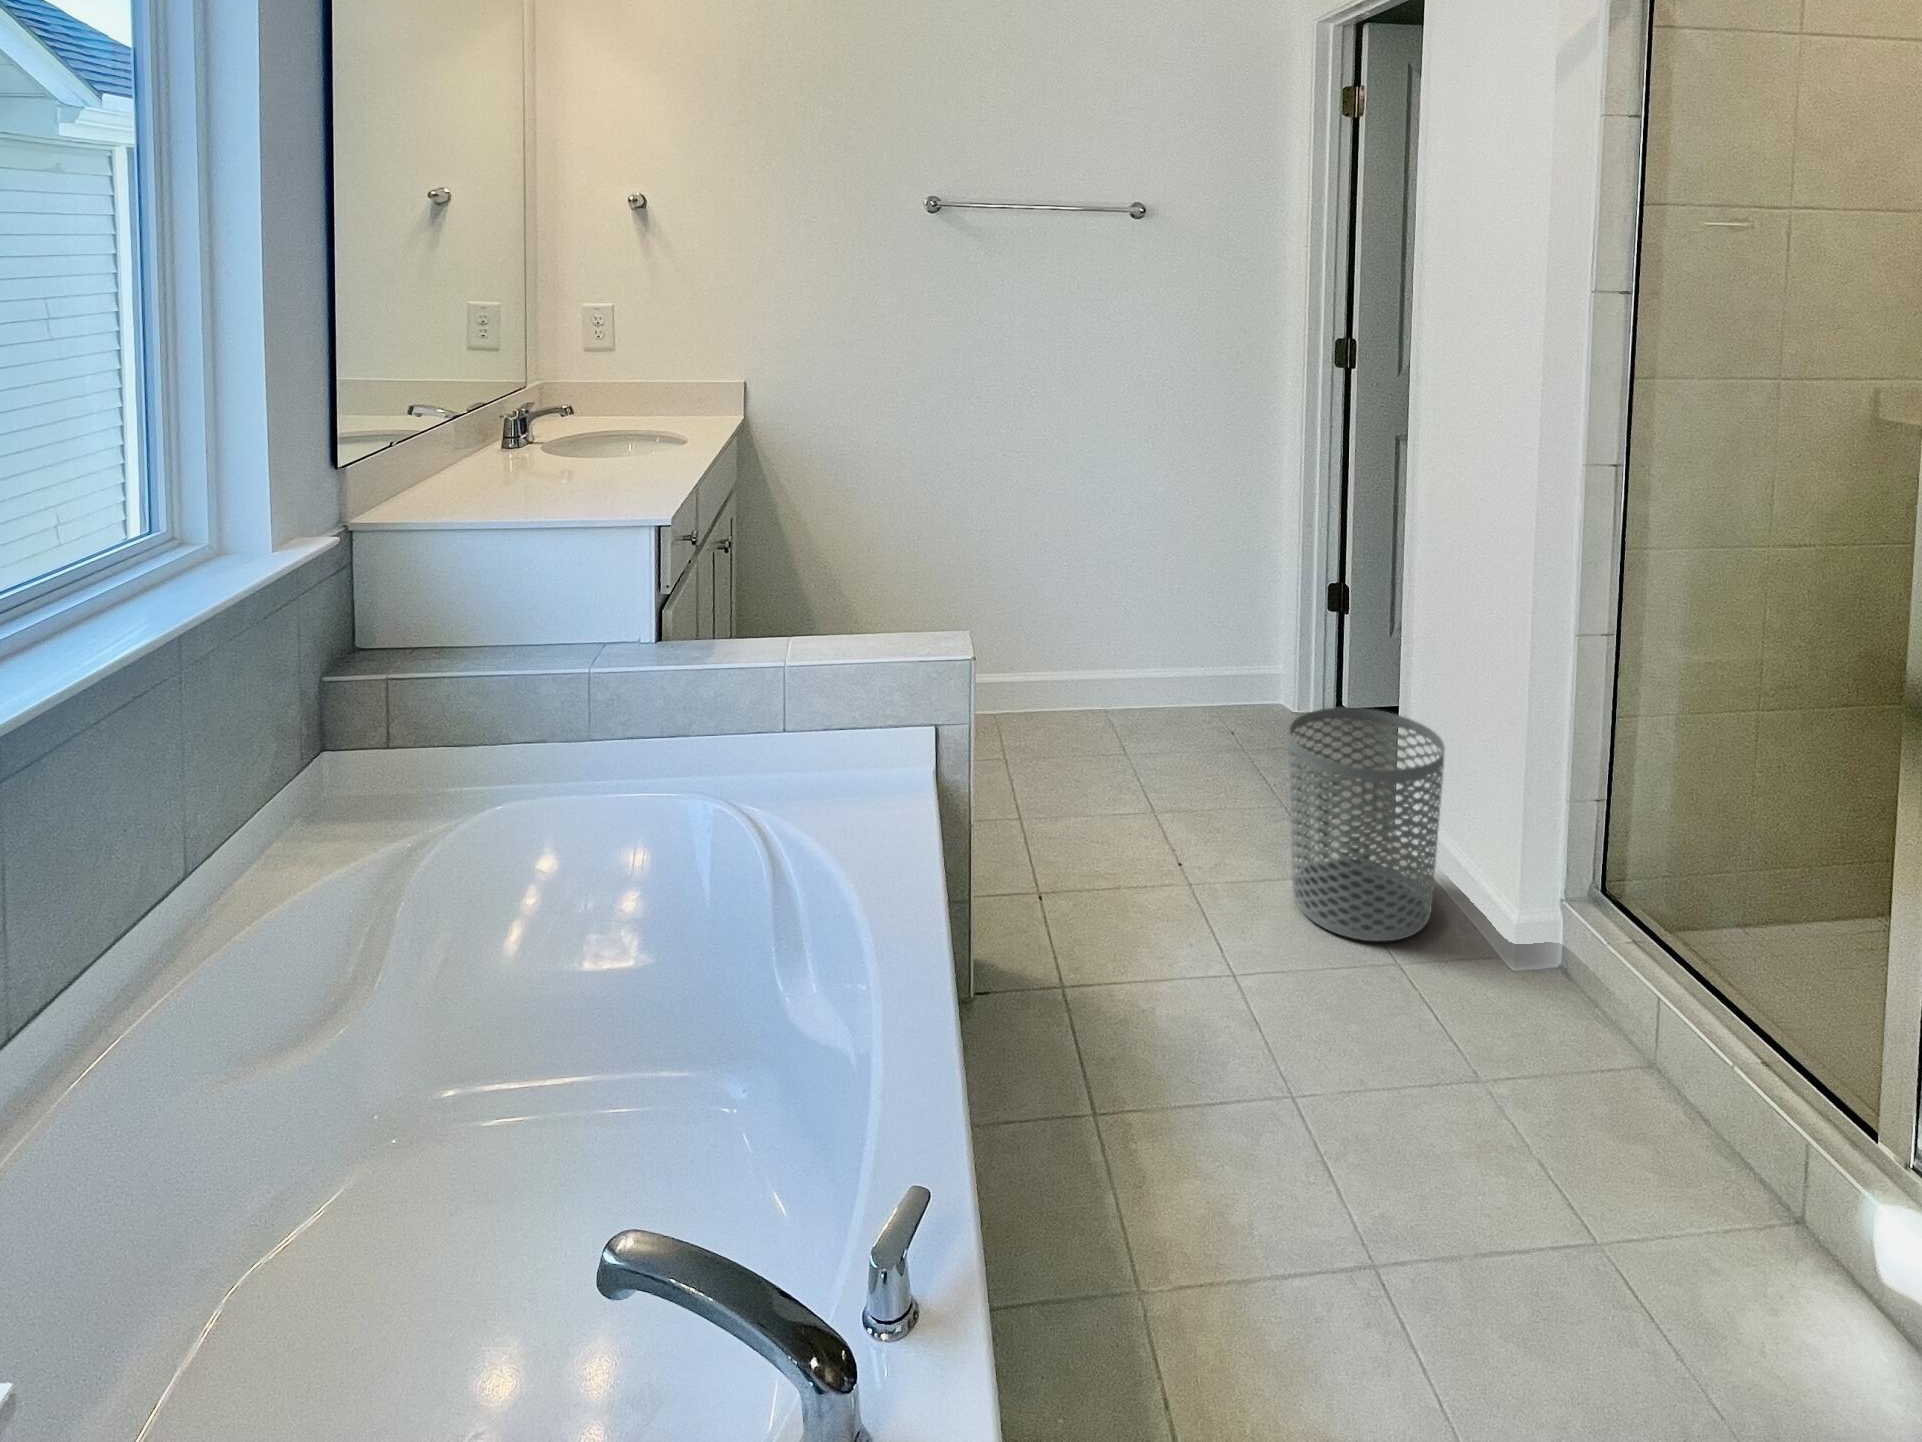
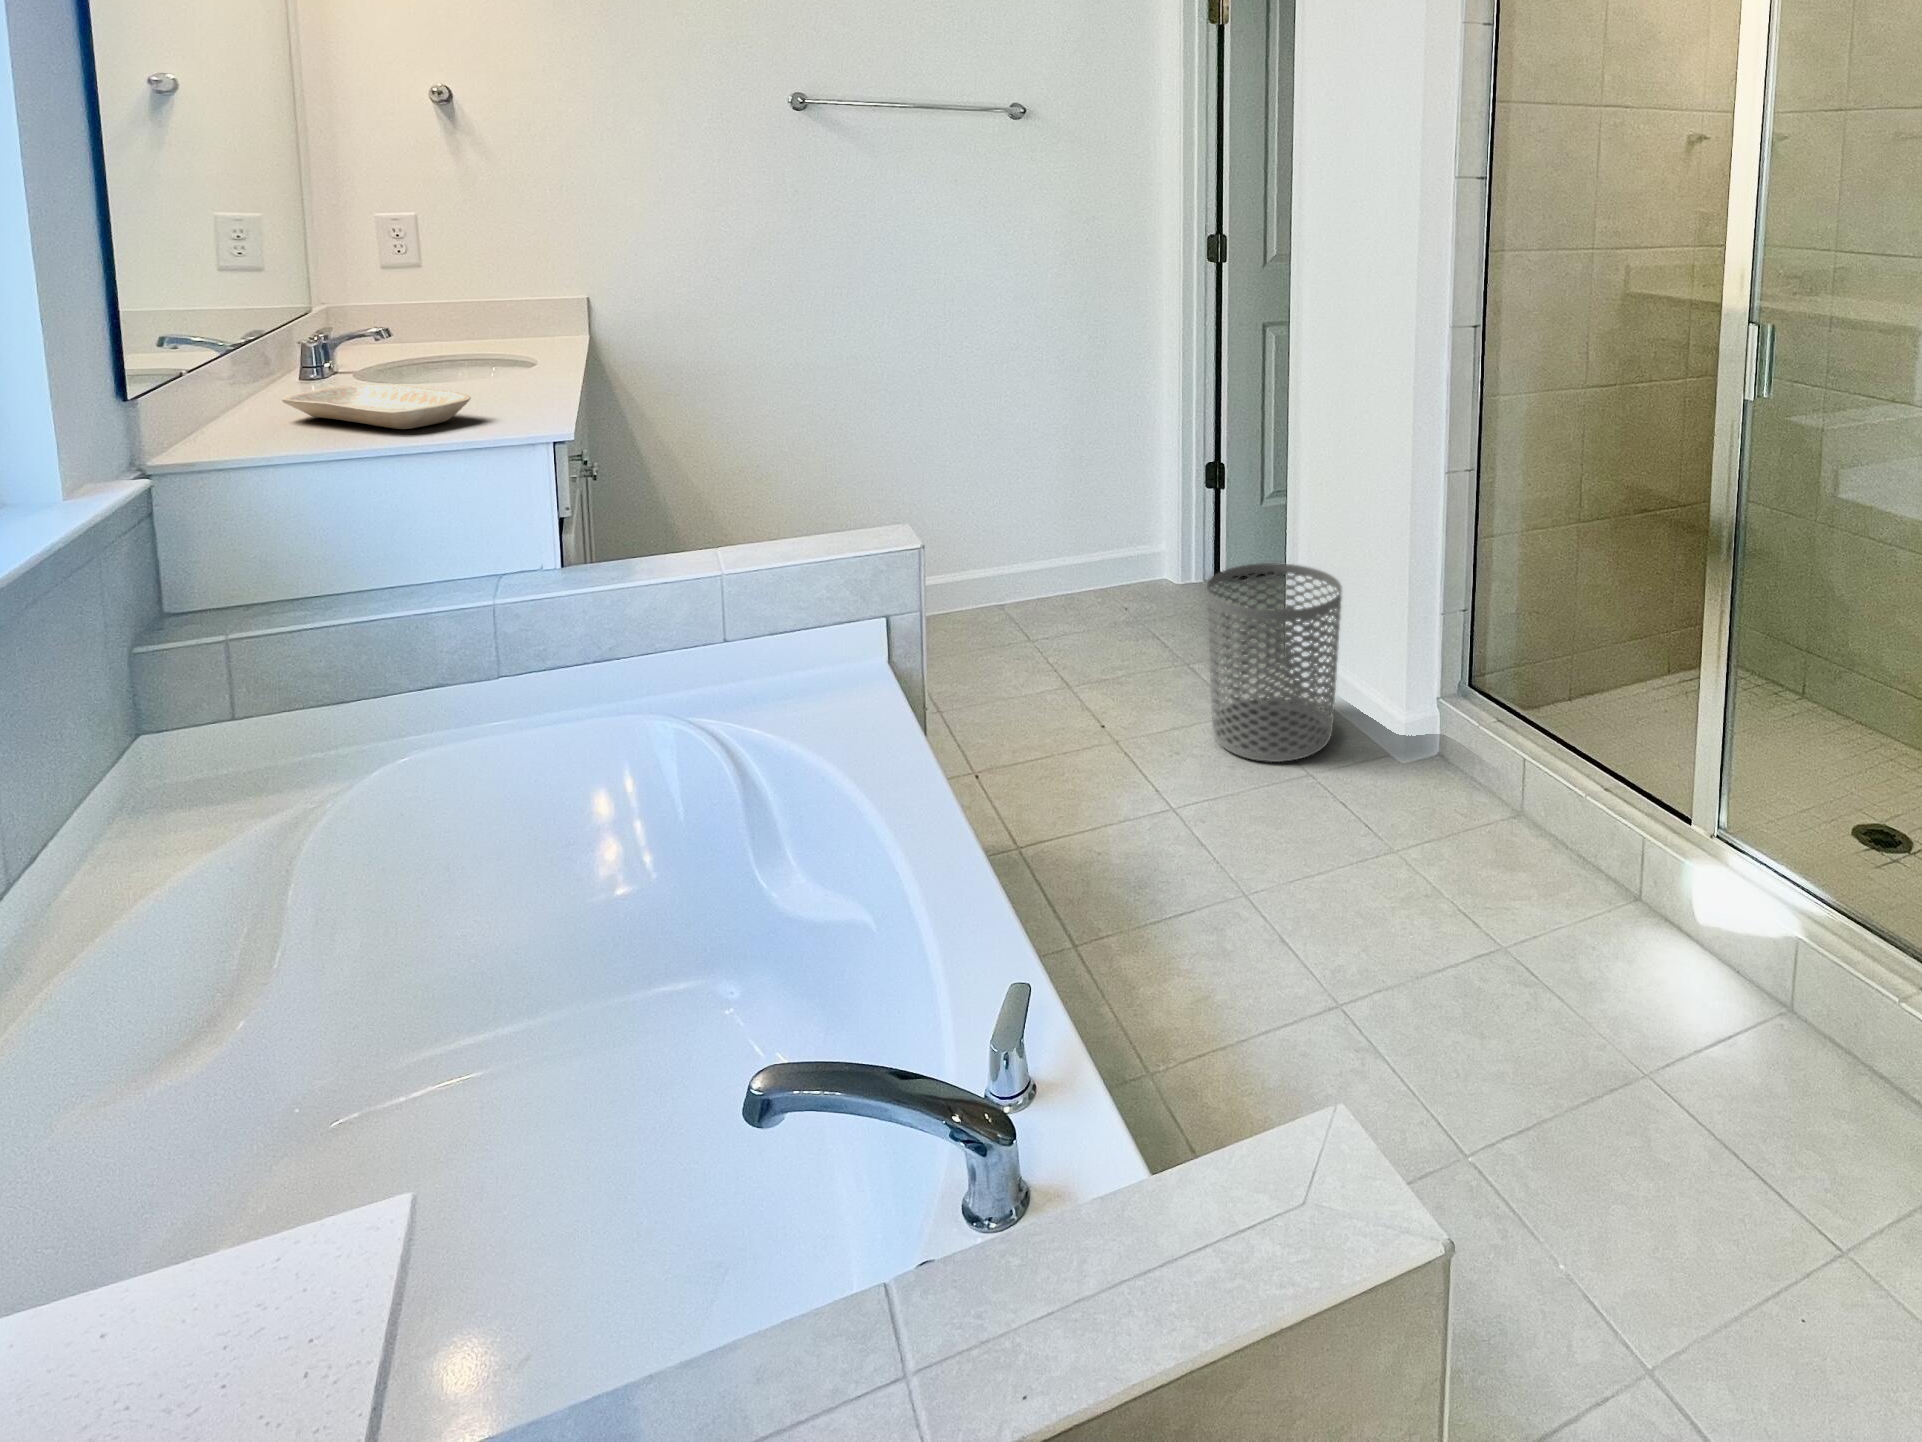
tray: none [466,459,599,504] -> present [282,384,471,429]

